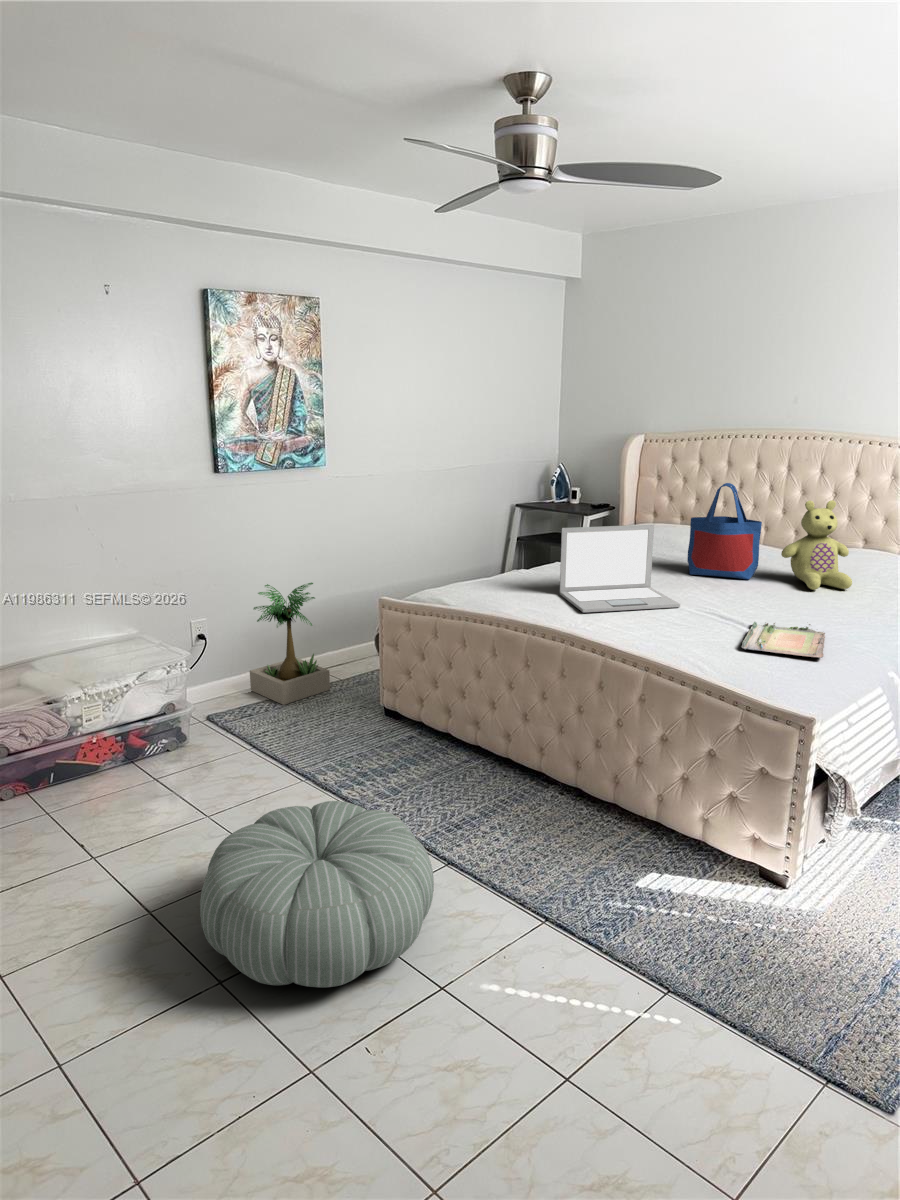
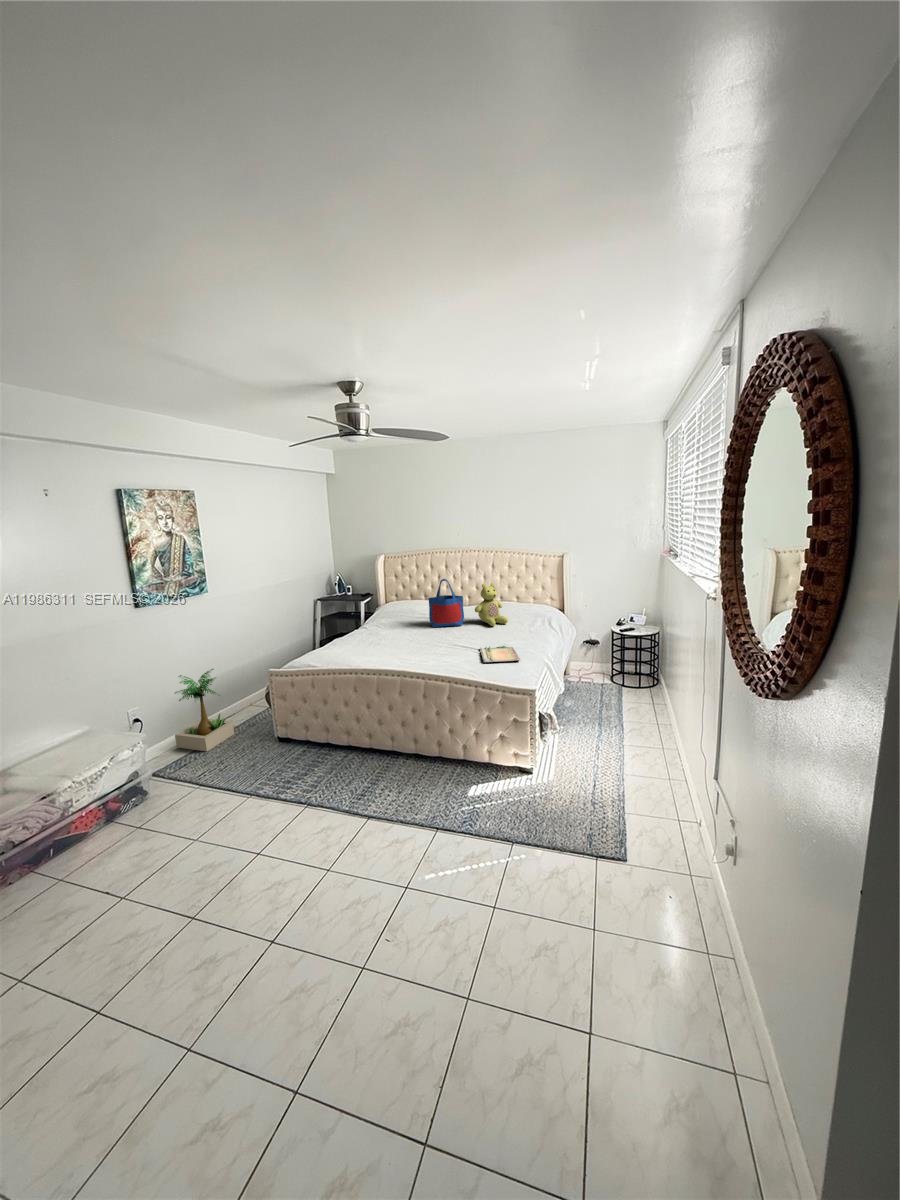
laptop: present [560,525,680,612] -> none [373,605,441,658]
pouf: present [200,801,434,987] -> none [237,798,384,928]

